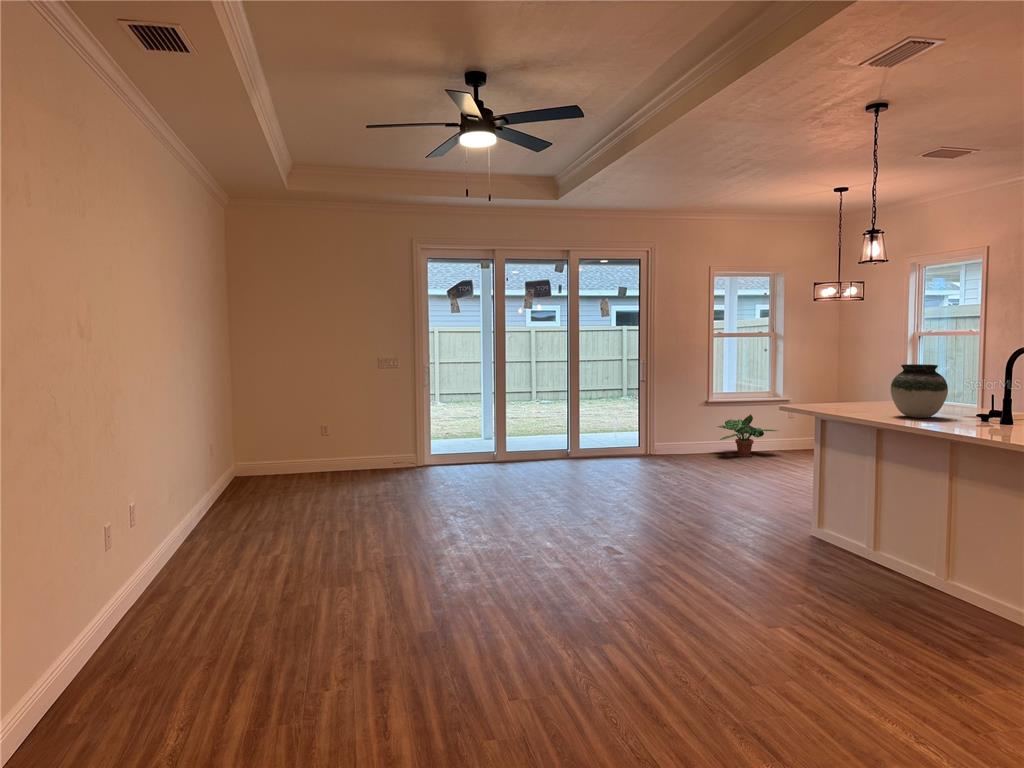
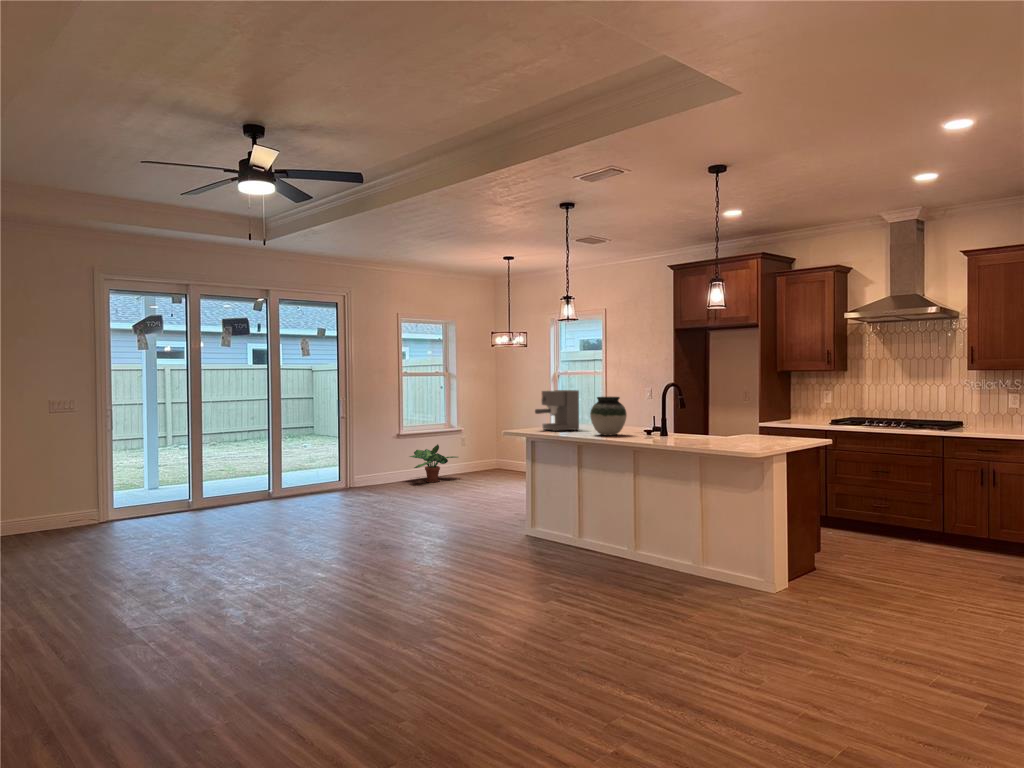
coffee maker: none [823,355,889,408] -> present [535,390,579,431]

